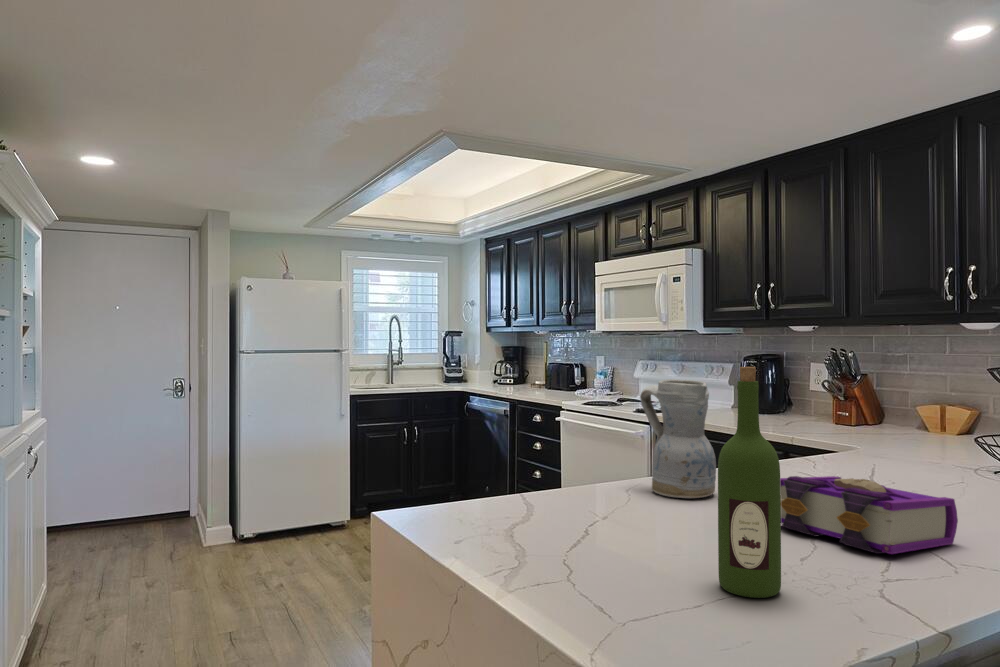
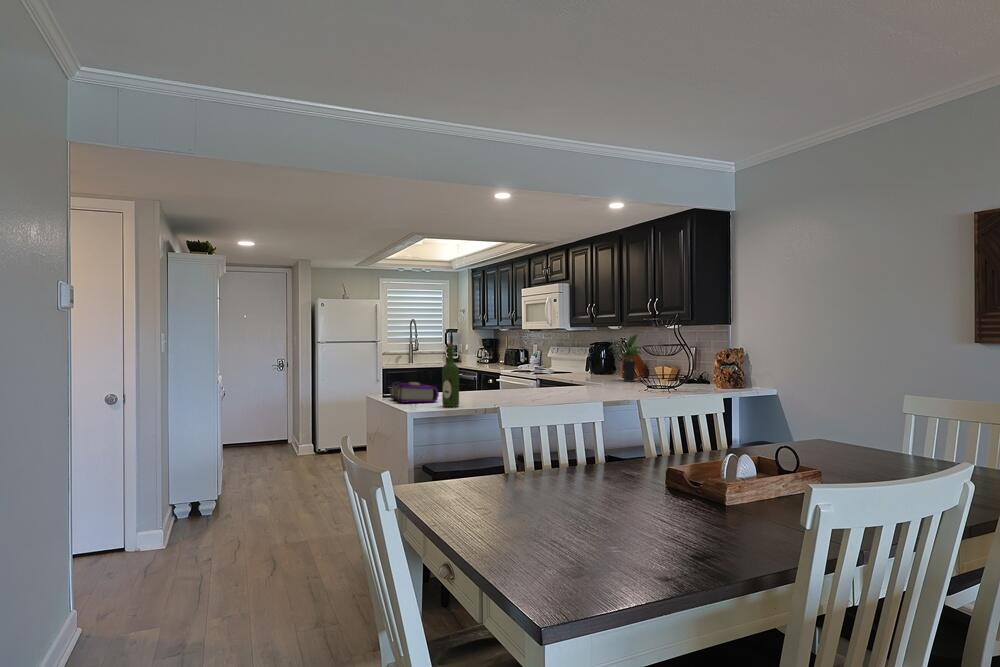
potted plant: none [821,341,903,432] -> present [609,335,642,382]
ceramic pitcher: present [640,379,716,498] -> none [465,351,491,395]
book: present [780,476,958,554] -> present [390,382,439,403]

